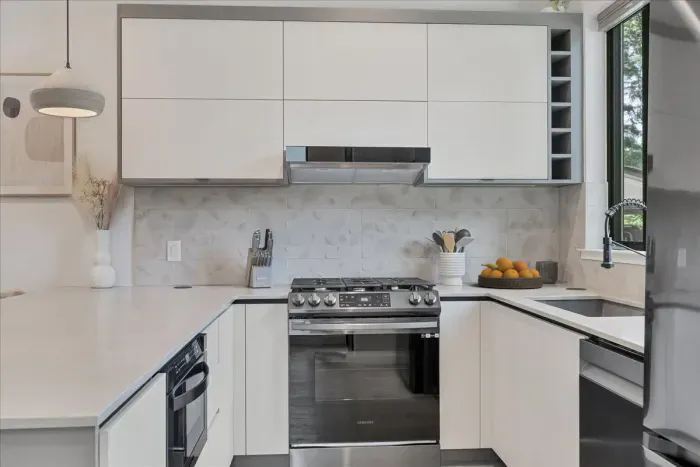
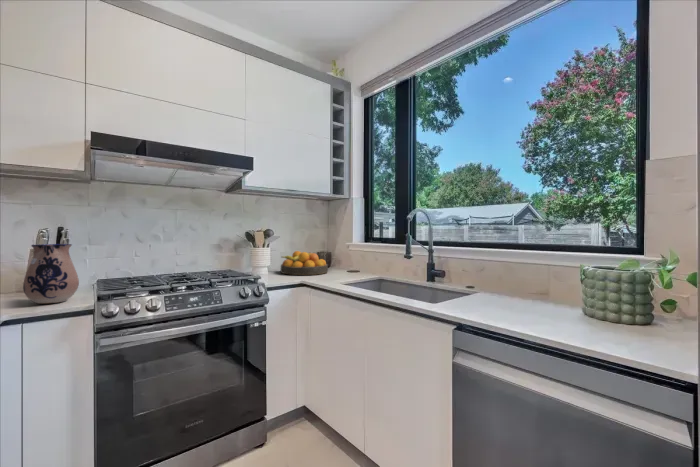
ceramic pitcher: none [244,243,278,292] -> present [23,244,79,304]

